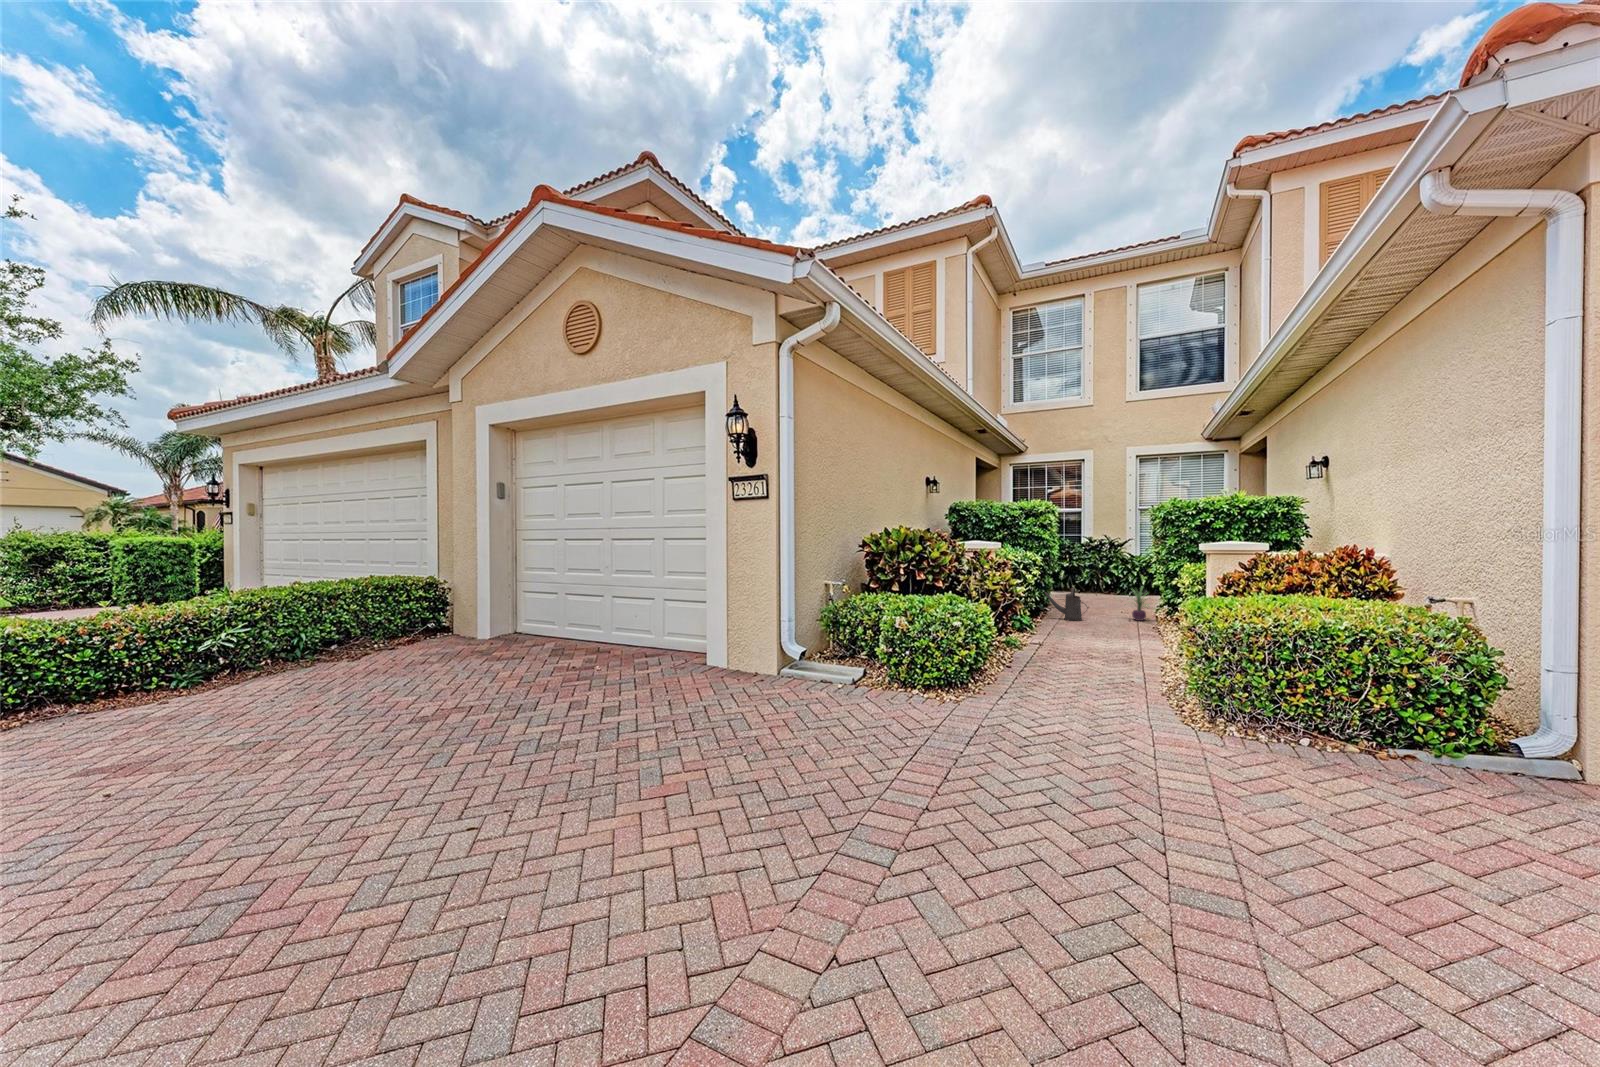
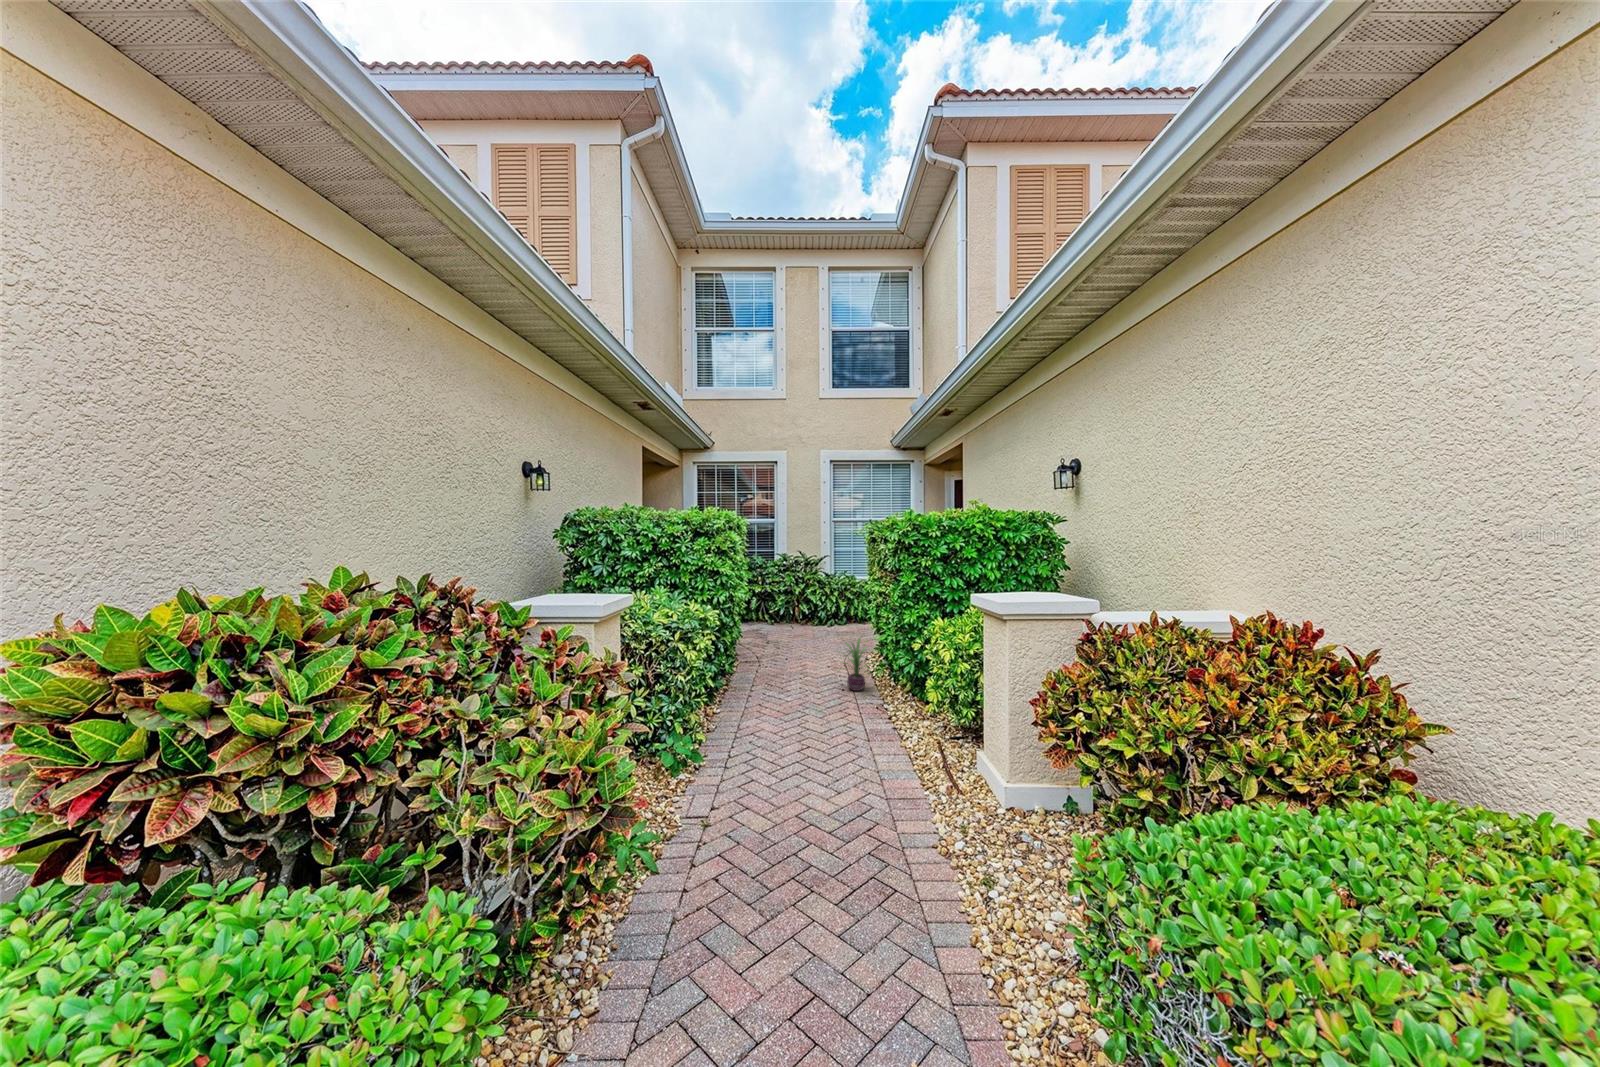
watering can: present [1045,588,1088,621] -> none [727,649,790,704]

